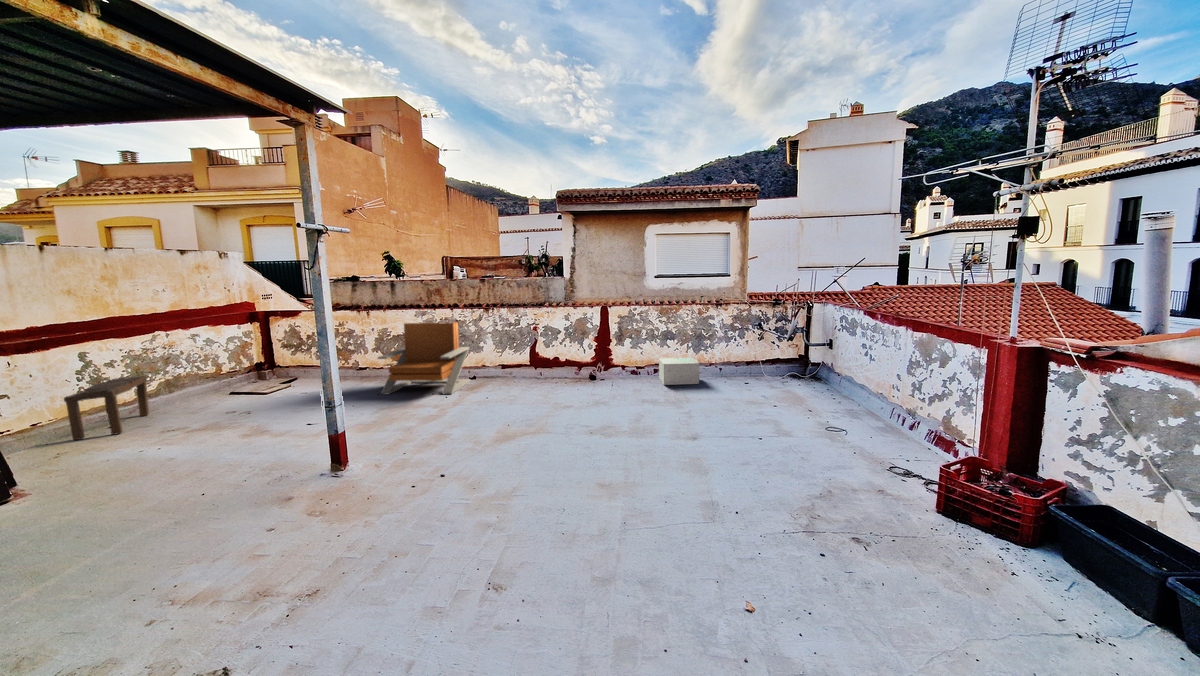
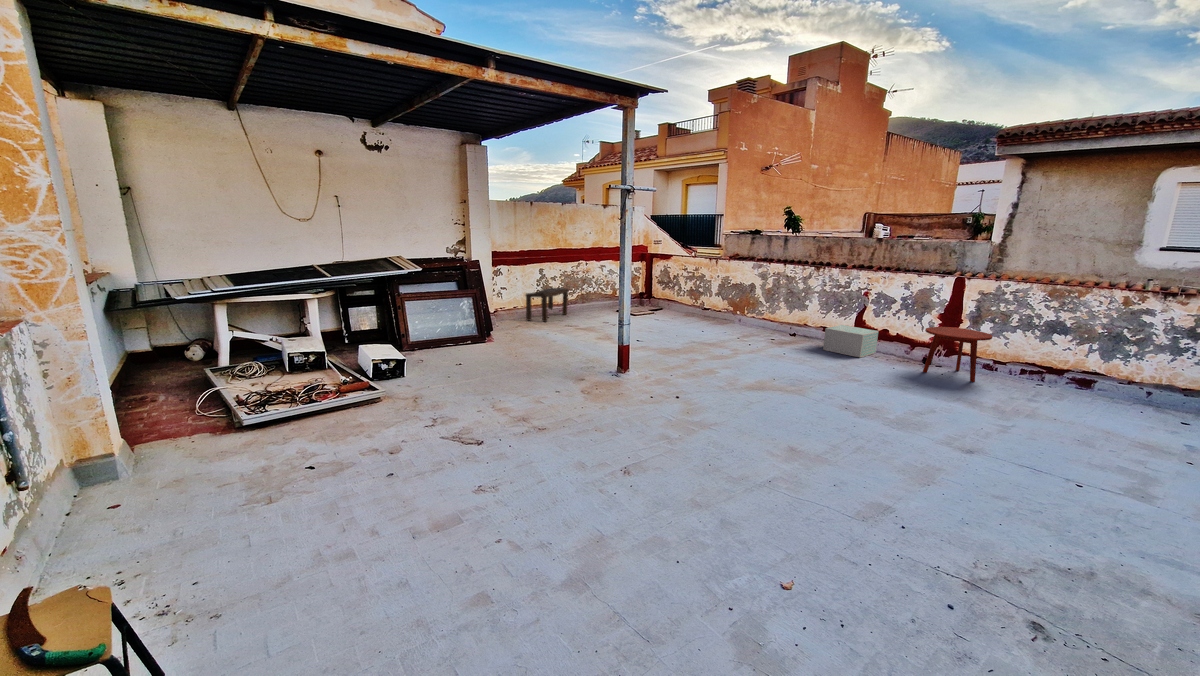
lounge chair: present [378,323,470,394] -> none [703,273,792,344]
side table: none [594,346,638,386] -> present [923,327,992,382]
storage box: present [659,357,699,385] -> present [823,325,879,358]

